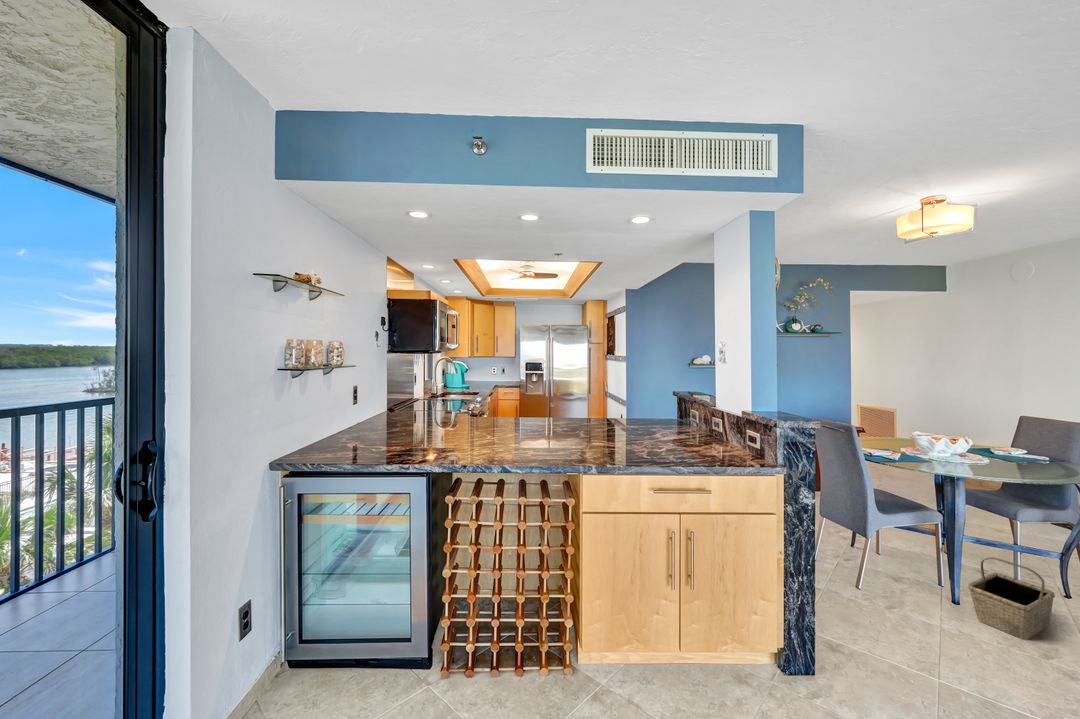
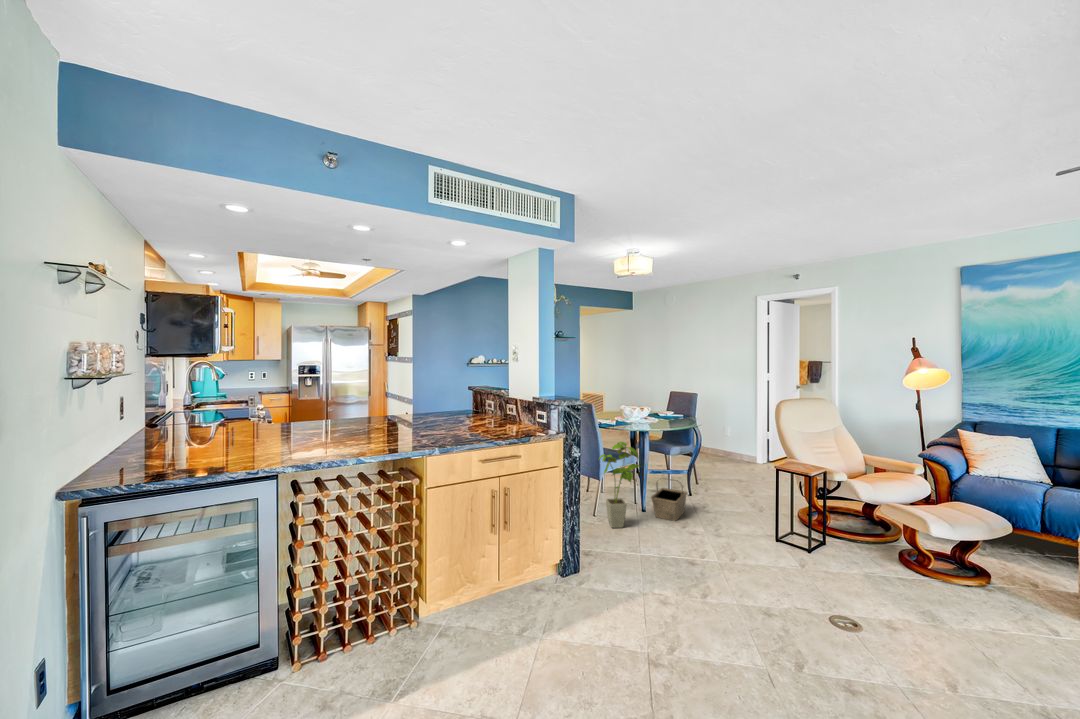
house plant: none [859,488,947,623] -> present [599,442,640,528]

